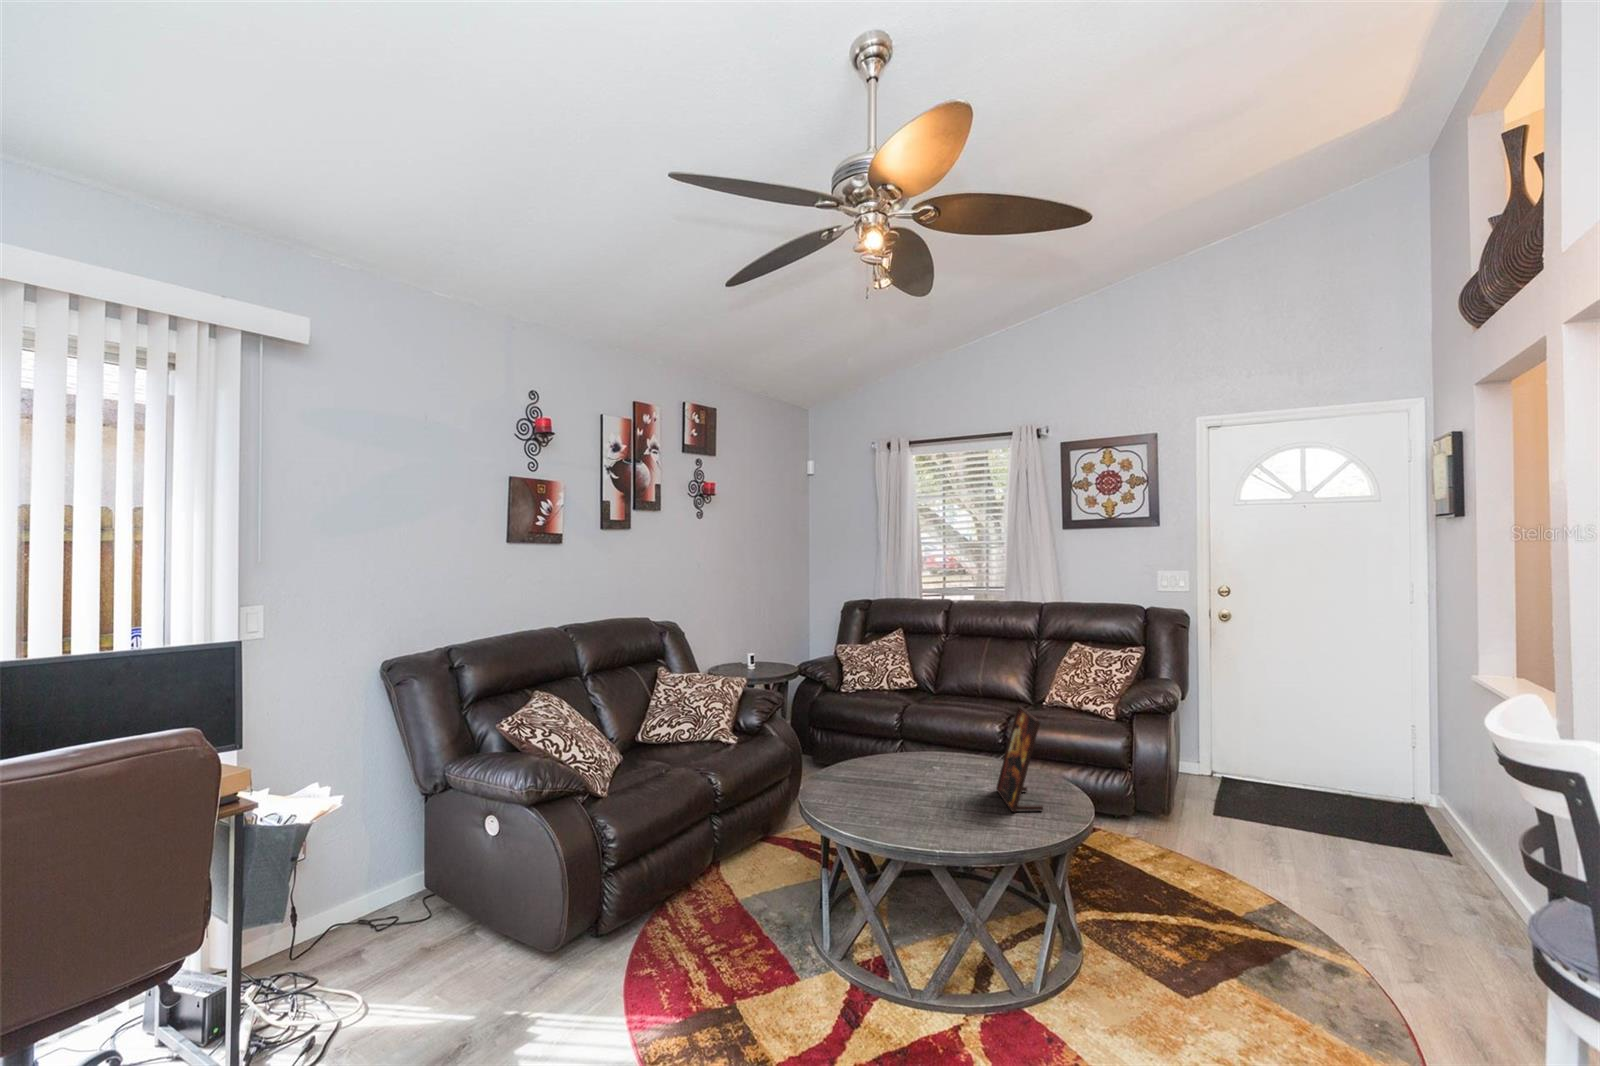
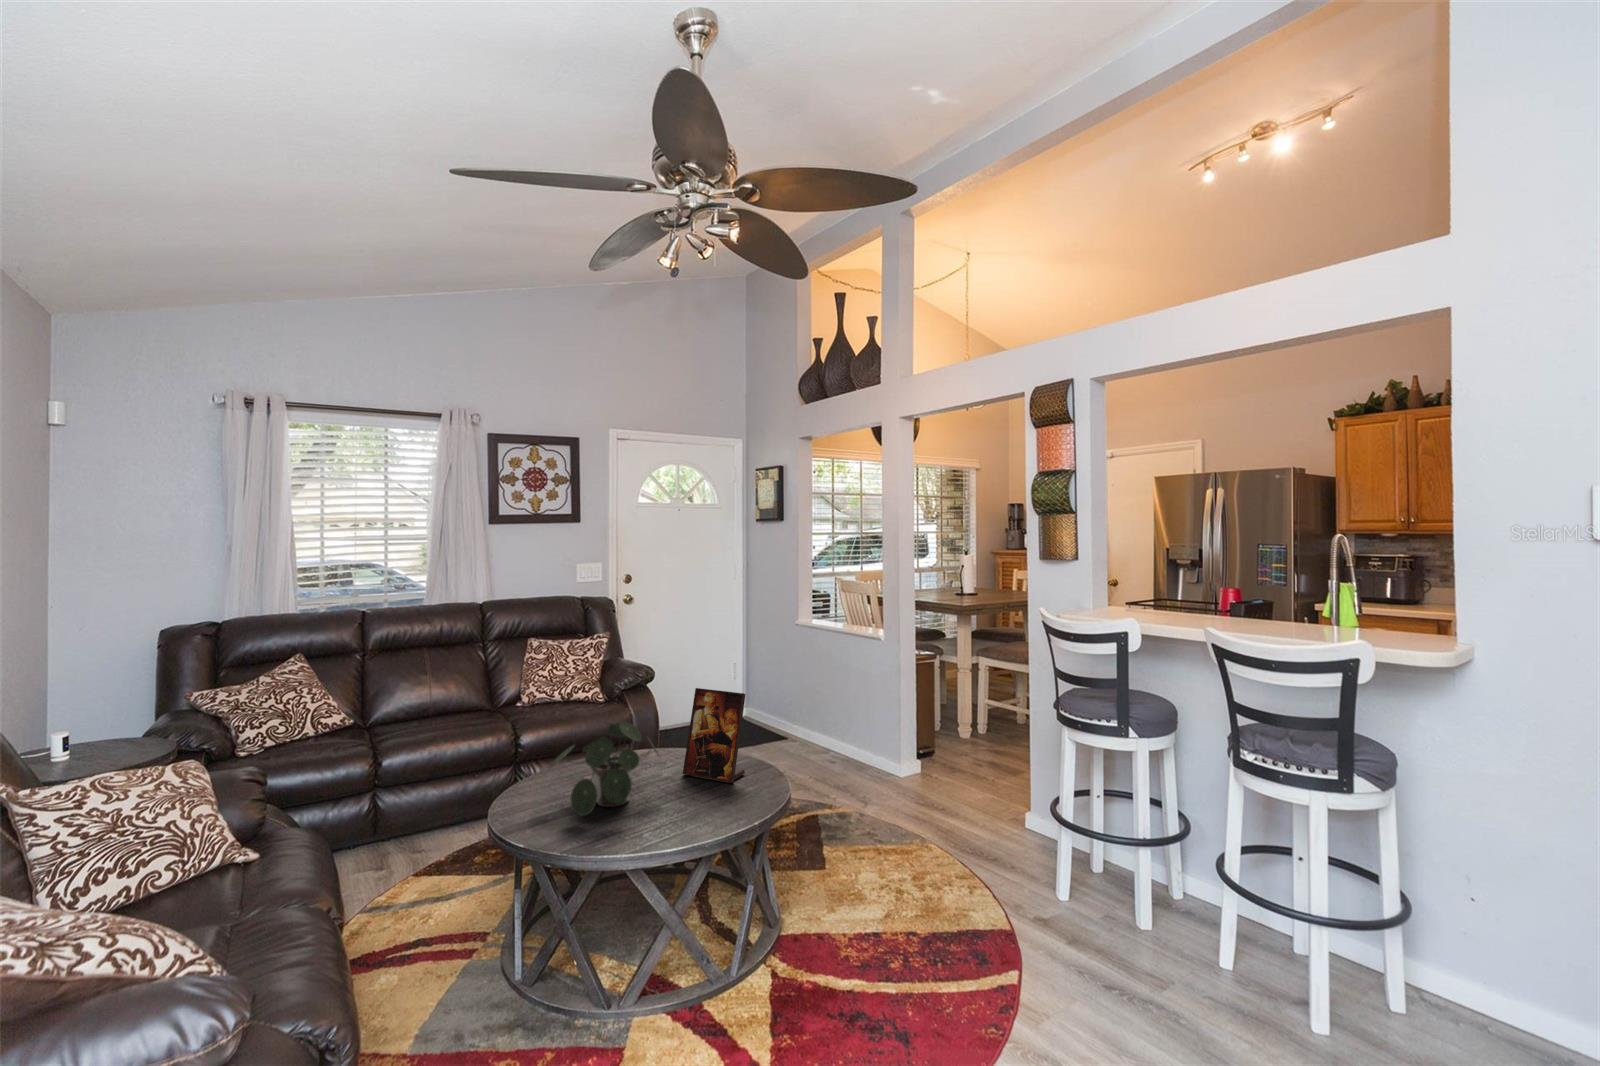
potted plant: none [858,711,951,791] -> present [548,721,658,816]

